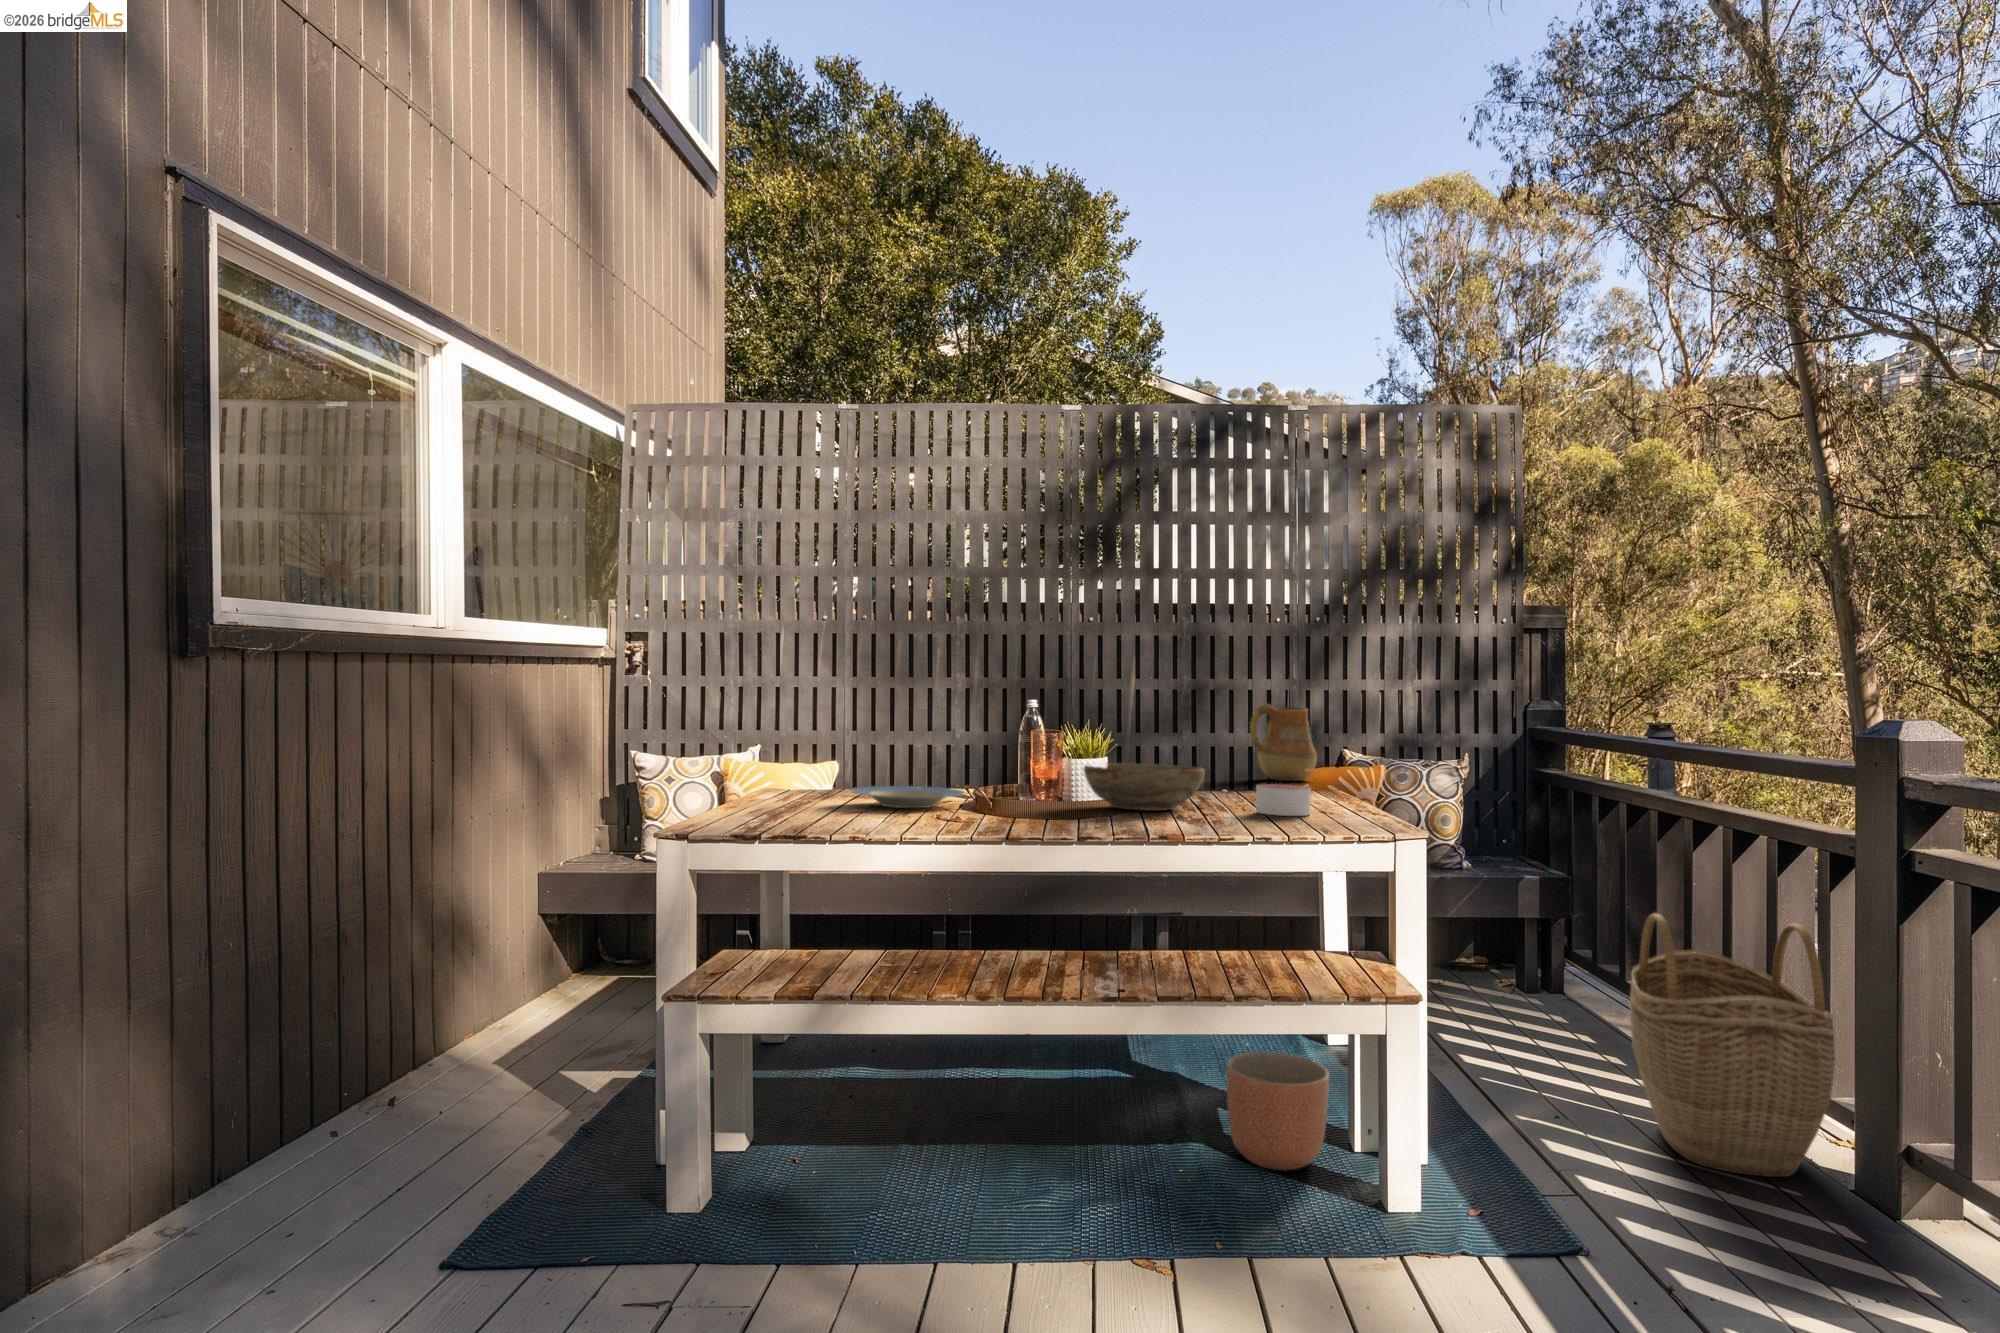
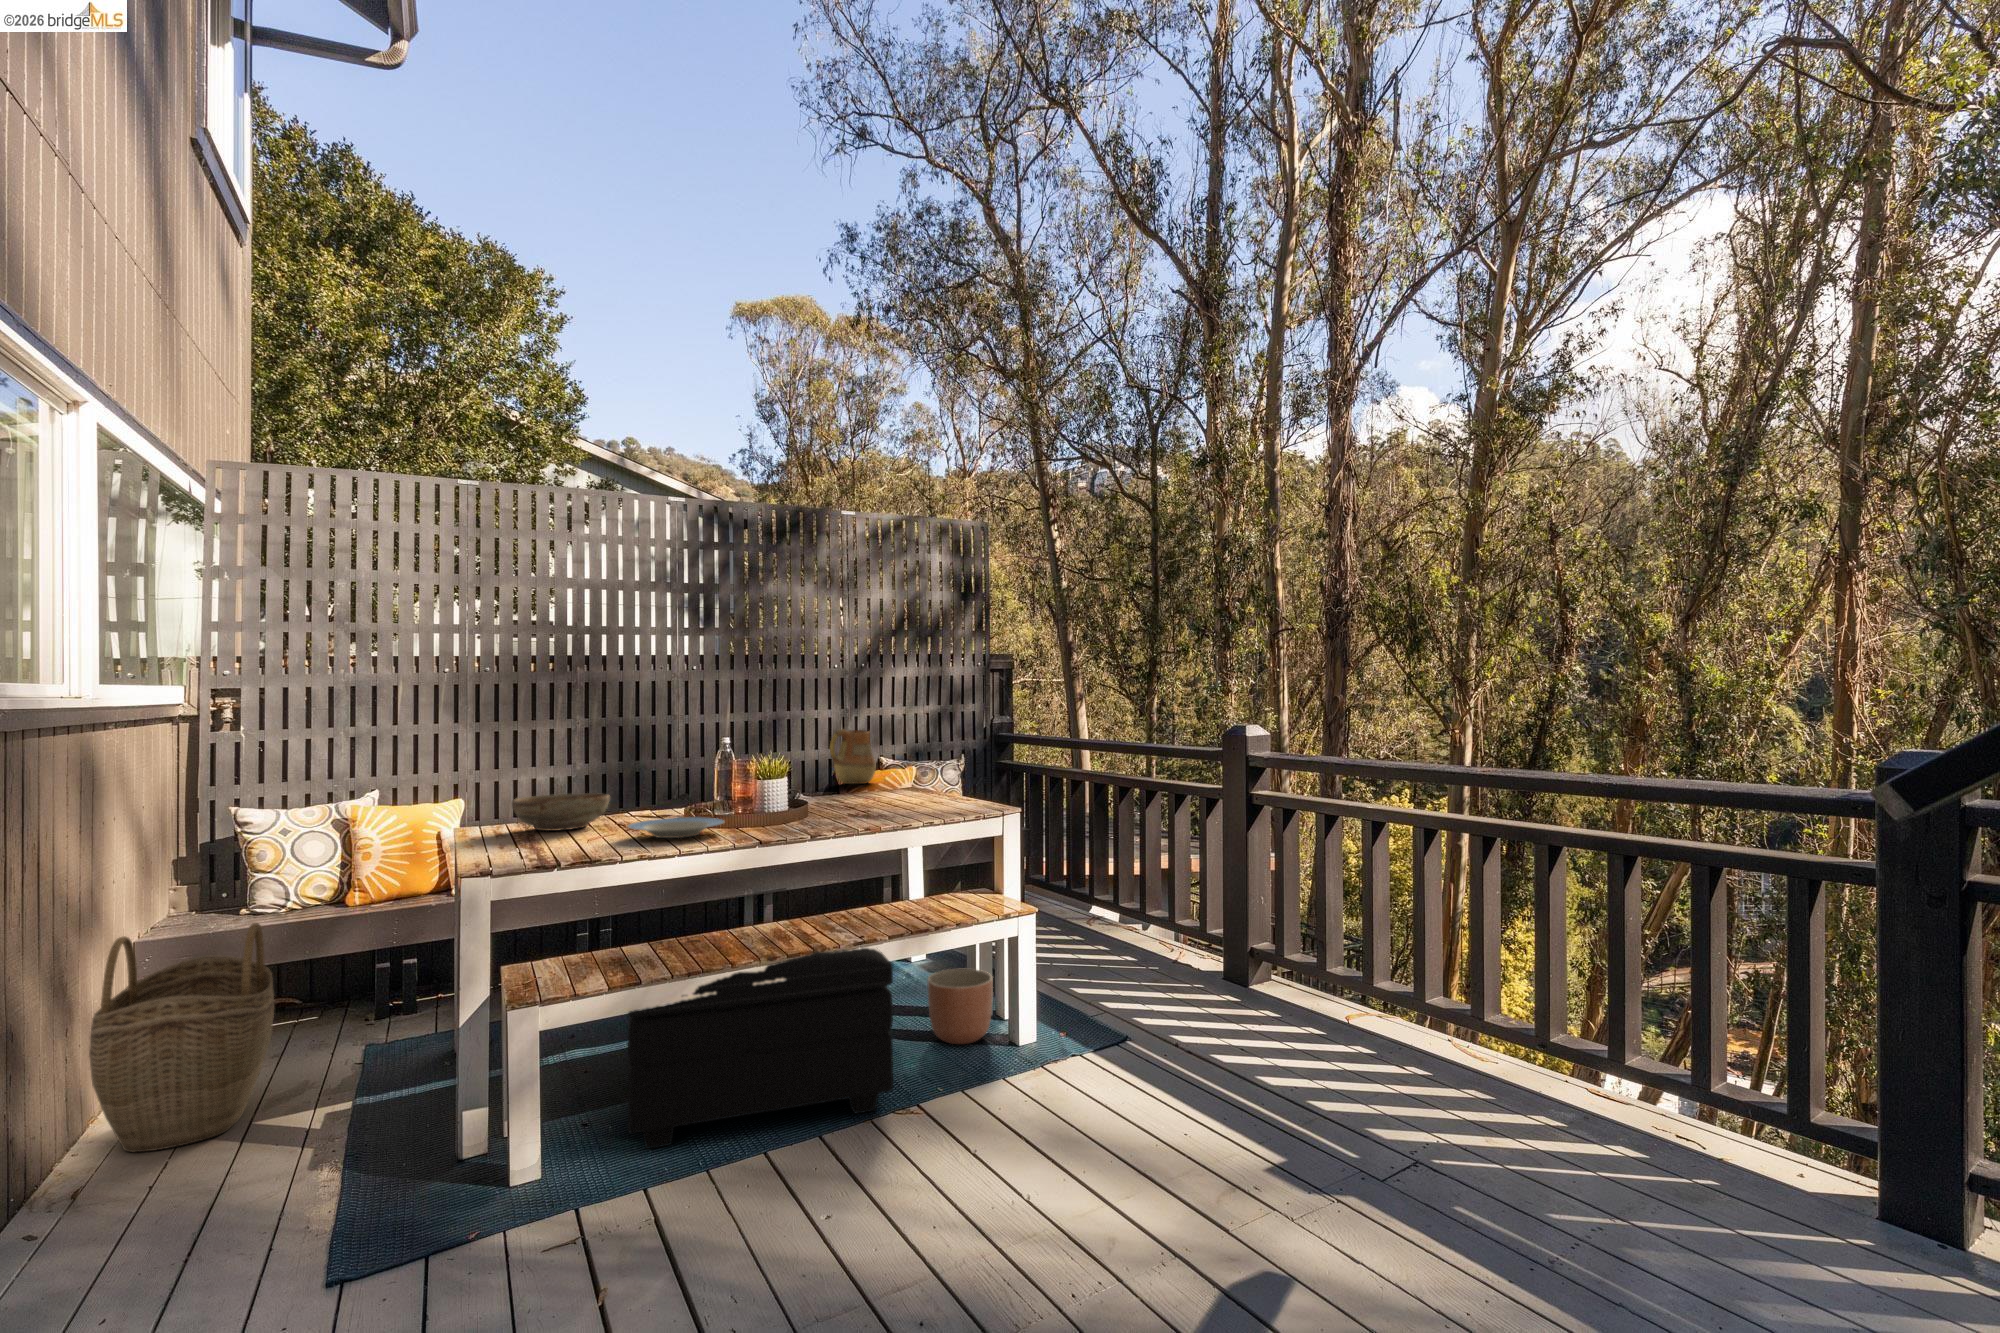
bowl: present [1084,763,1205,811] -> present [512,793,610,831]
candle: present [1256,784,1311,816] -> none [922,790,958,812]
woven basket: present [1630,914,1835,1177] -> present [89,923,274,1152]
footstool: none [751,932,1121,1220] -> present [628,937,893,1149]

